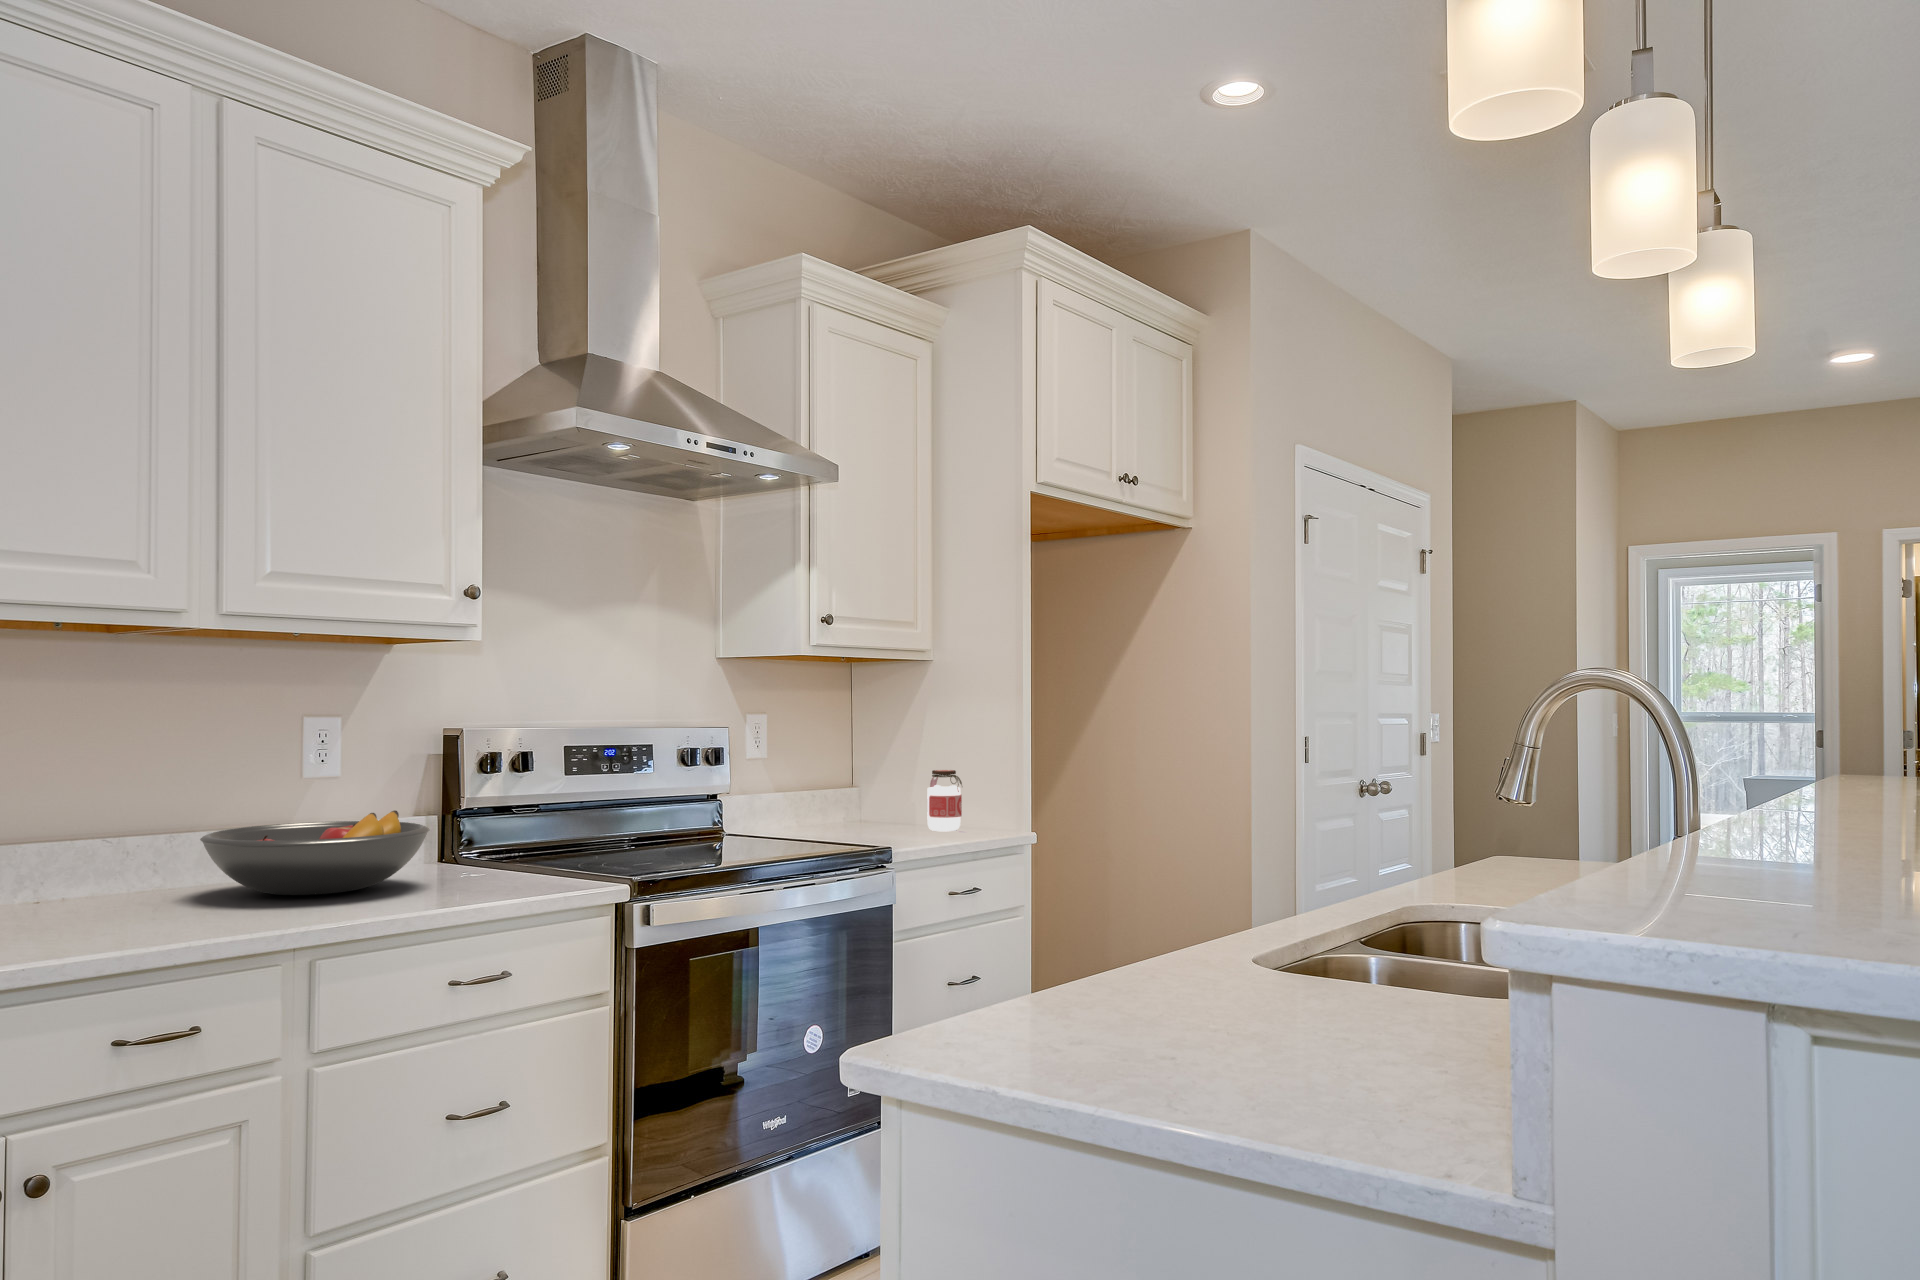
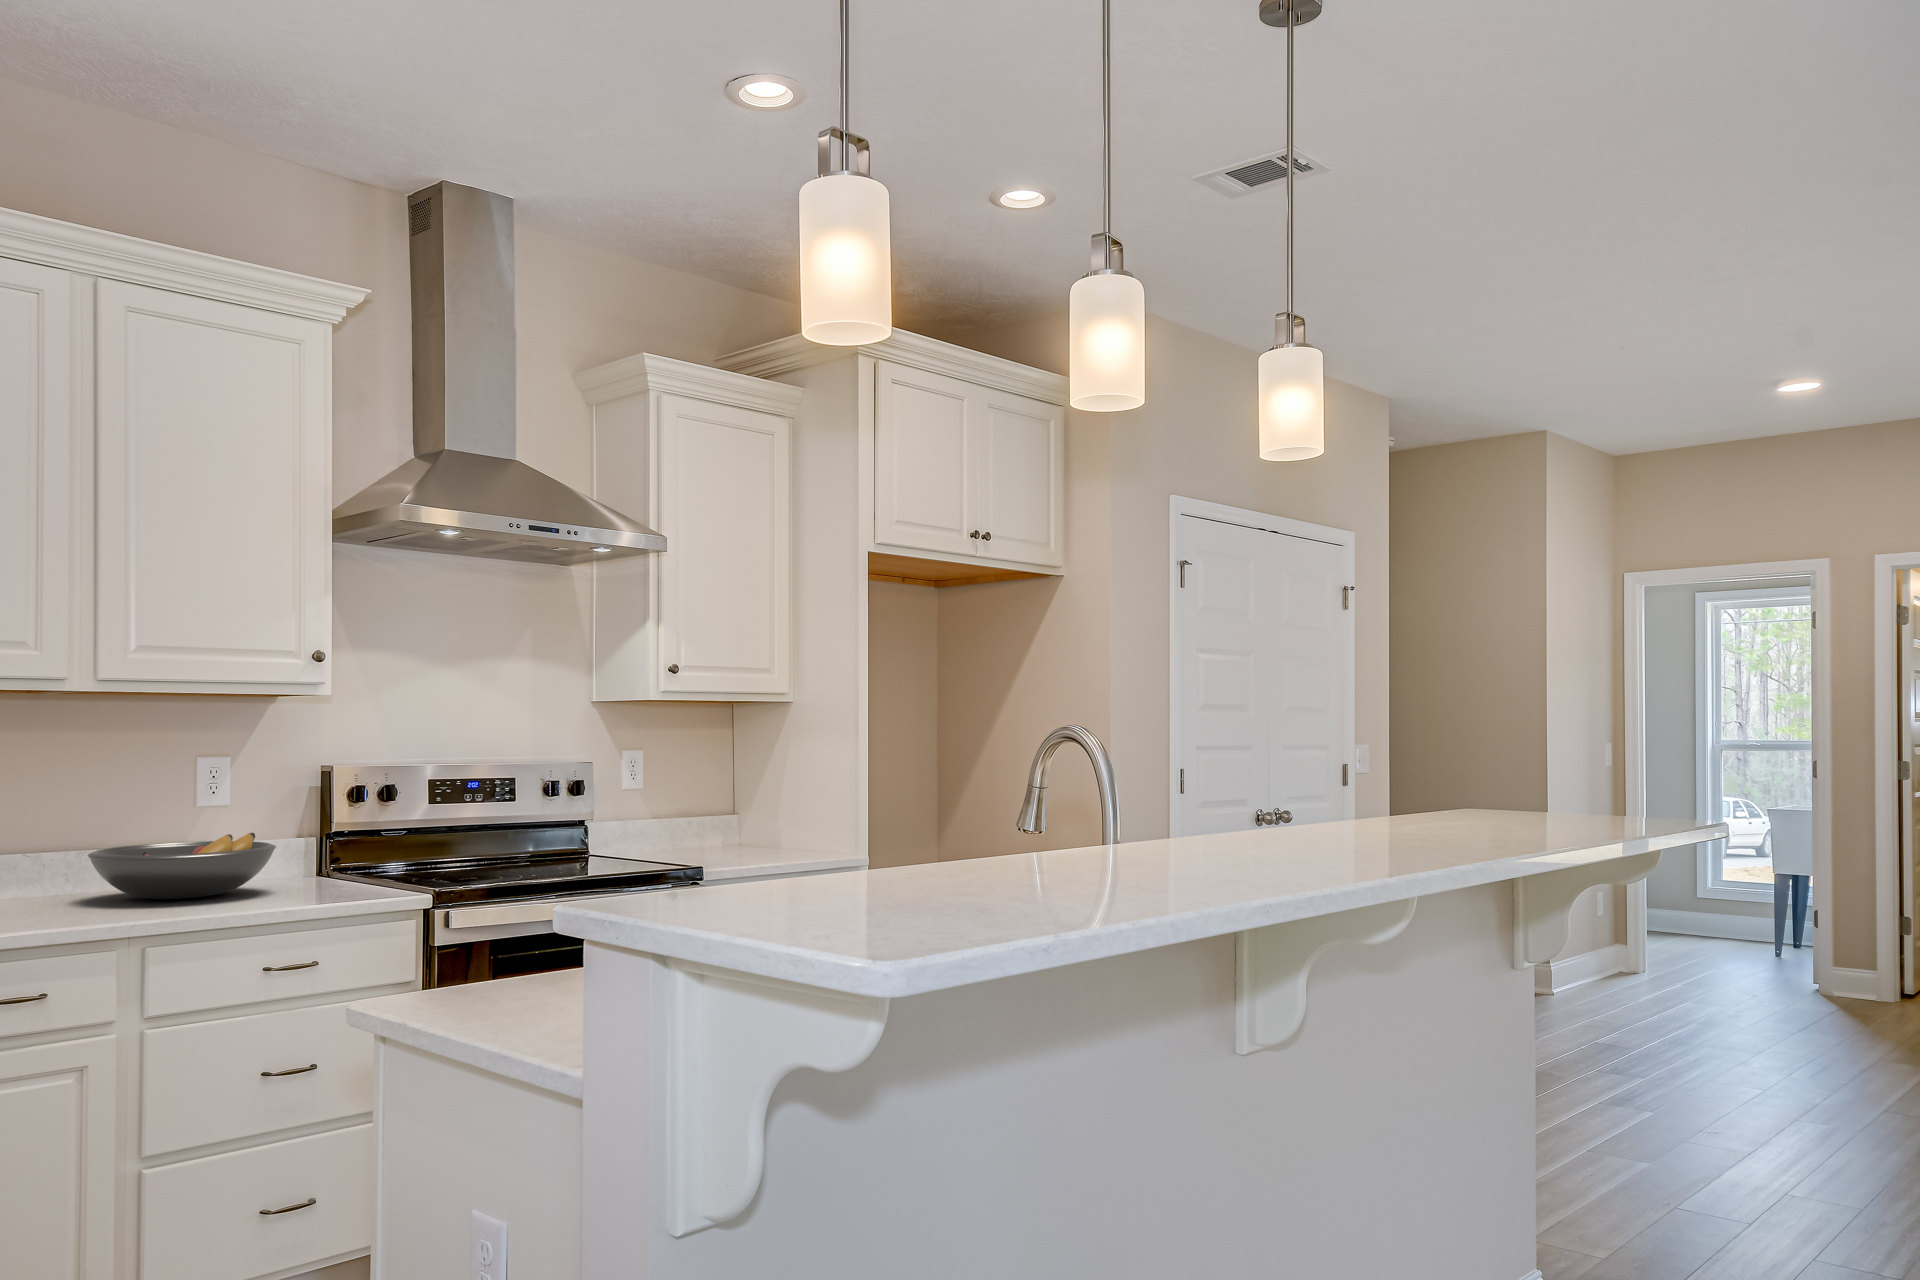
jar: present [927,770,962,831] -> none [768,800,799,855]

